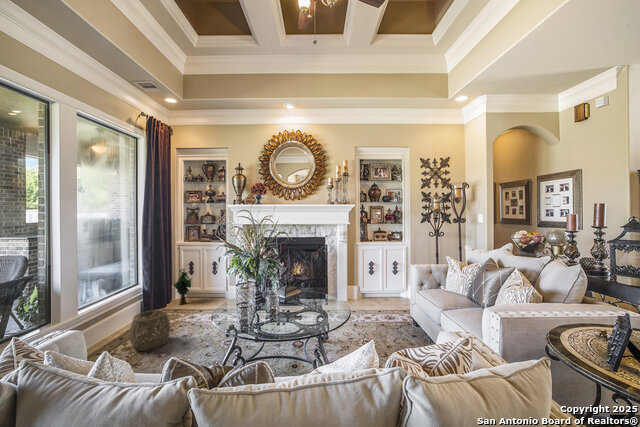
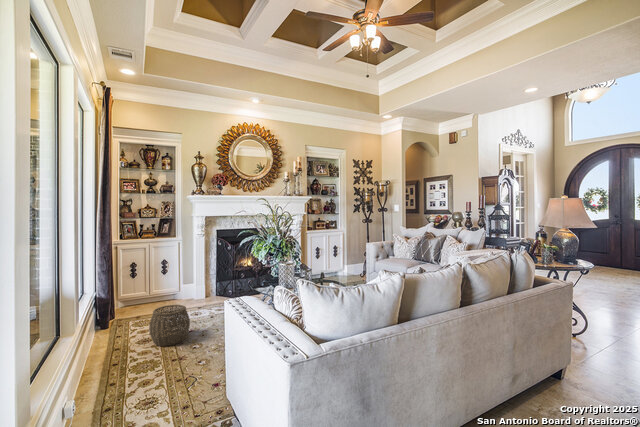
decorative plant: present [173,269,191,305] -> none [121,270,144,312]

